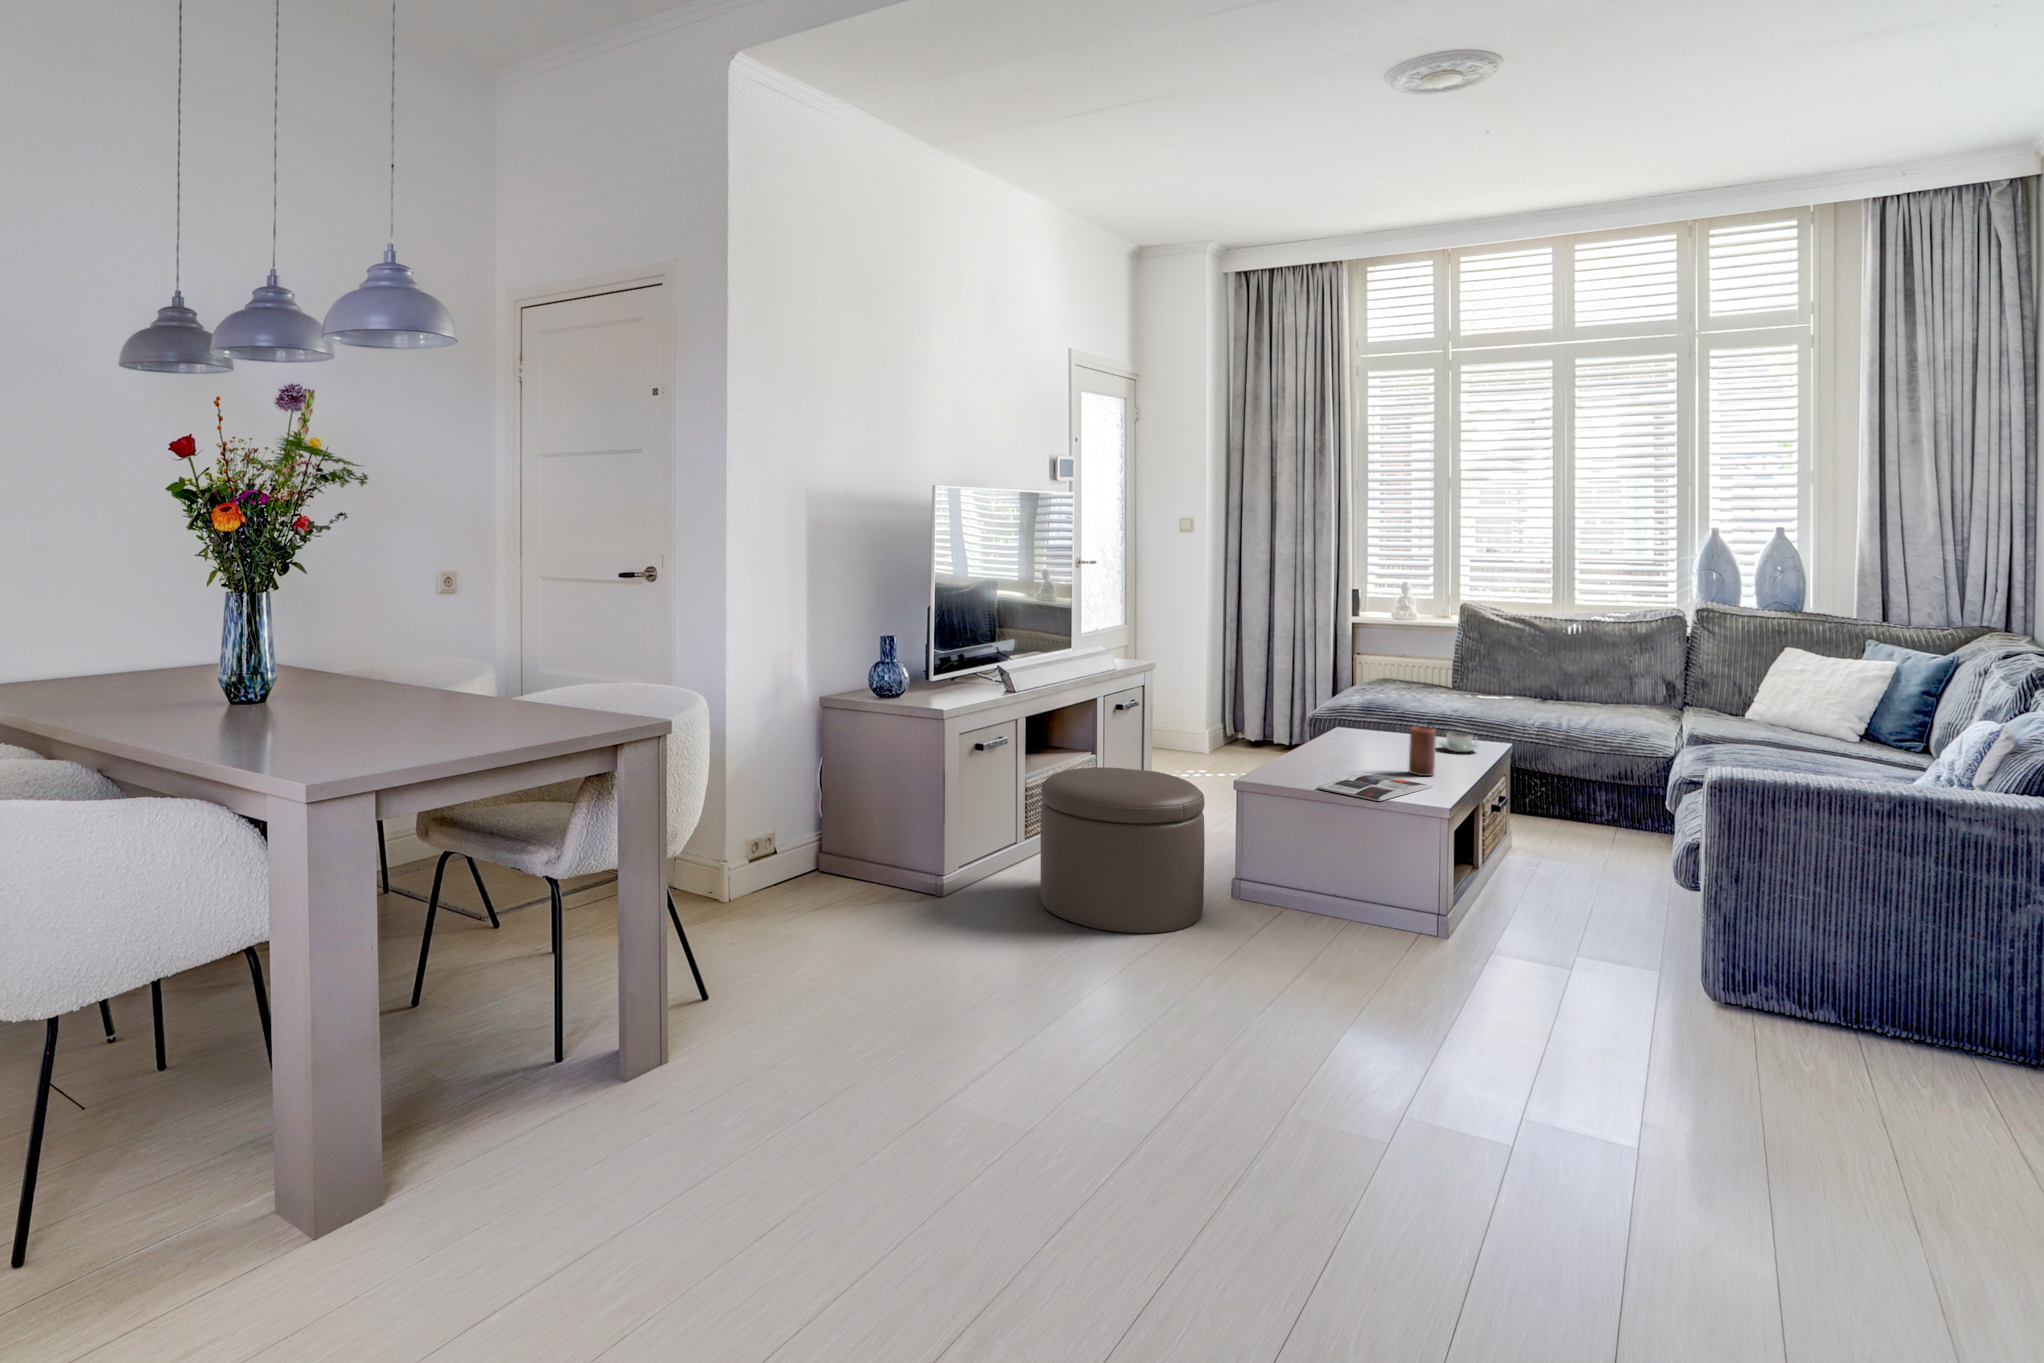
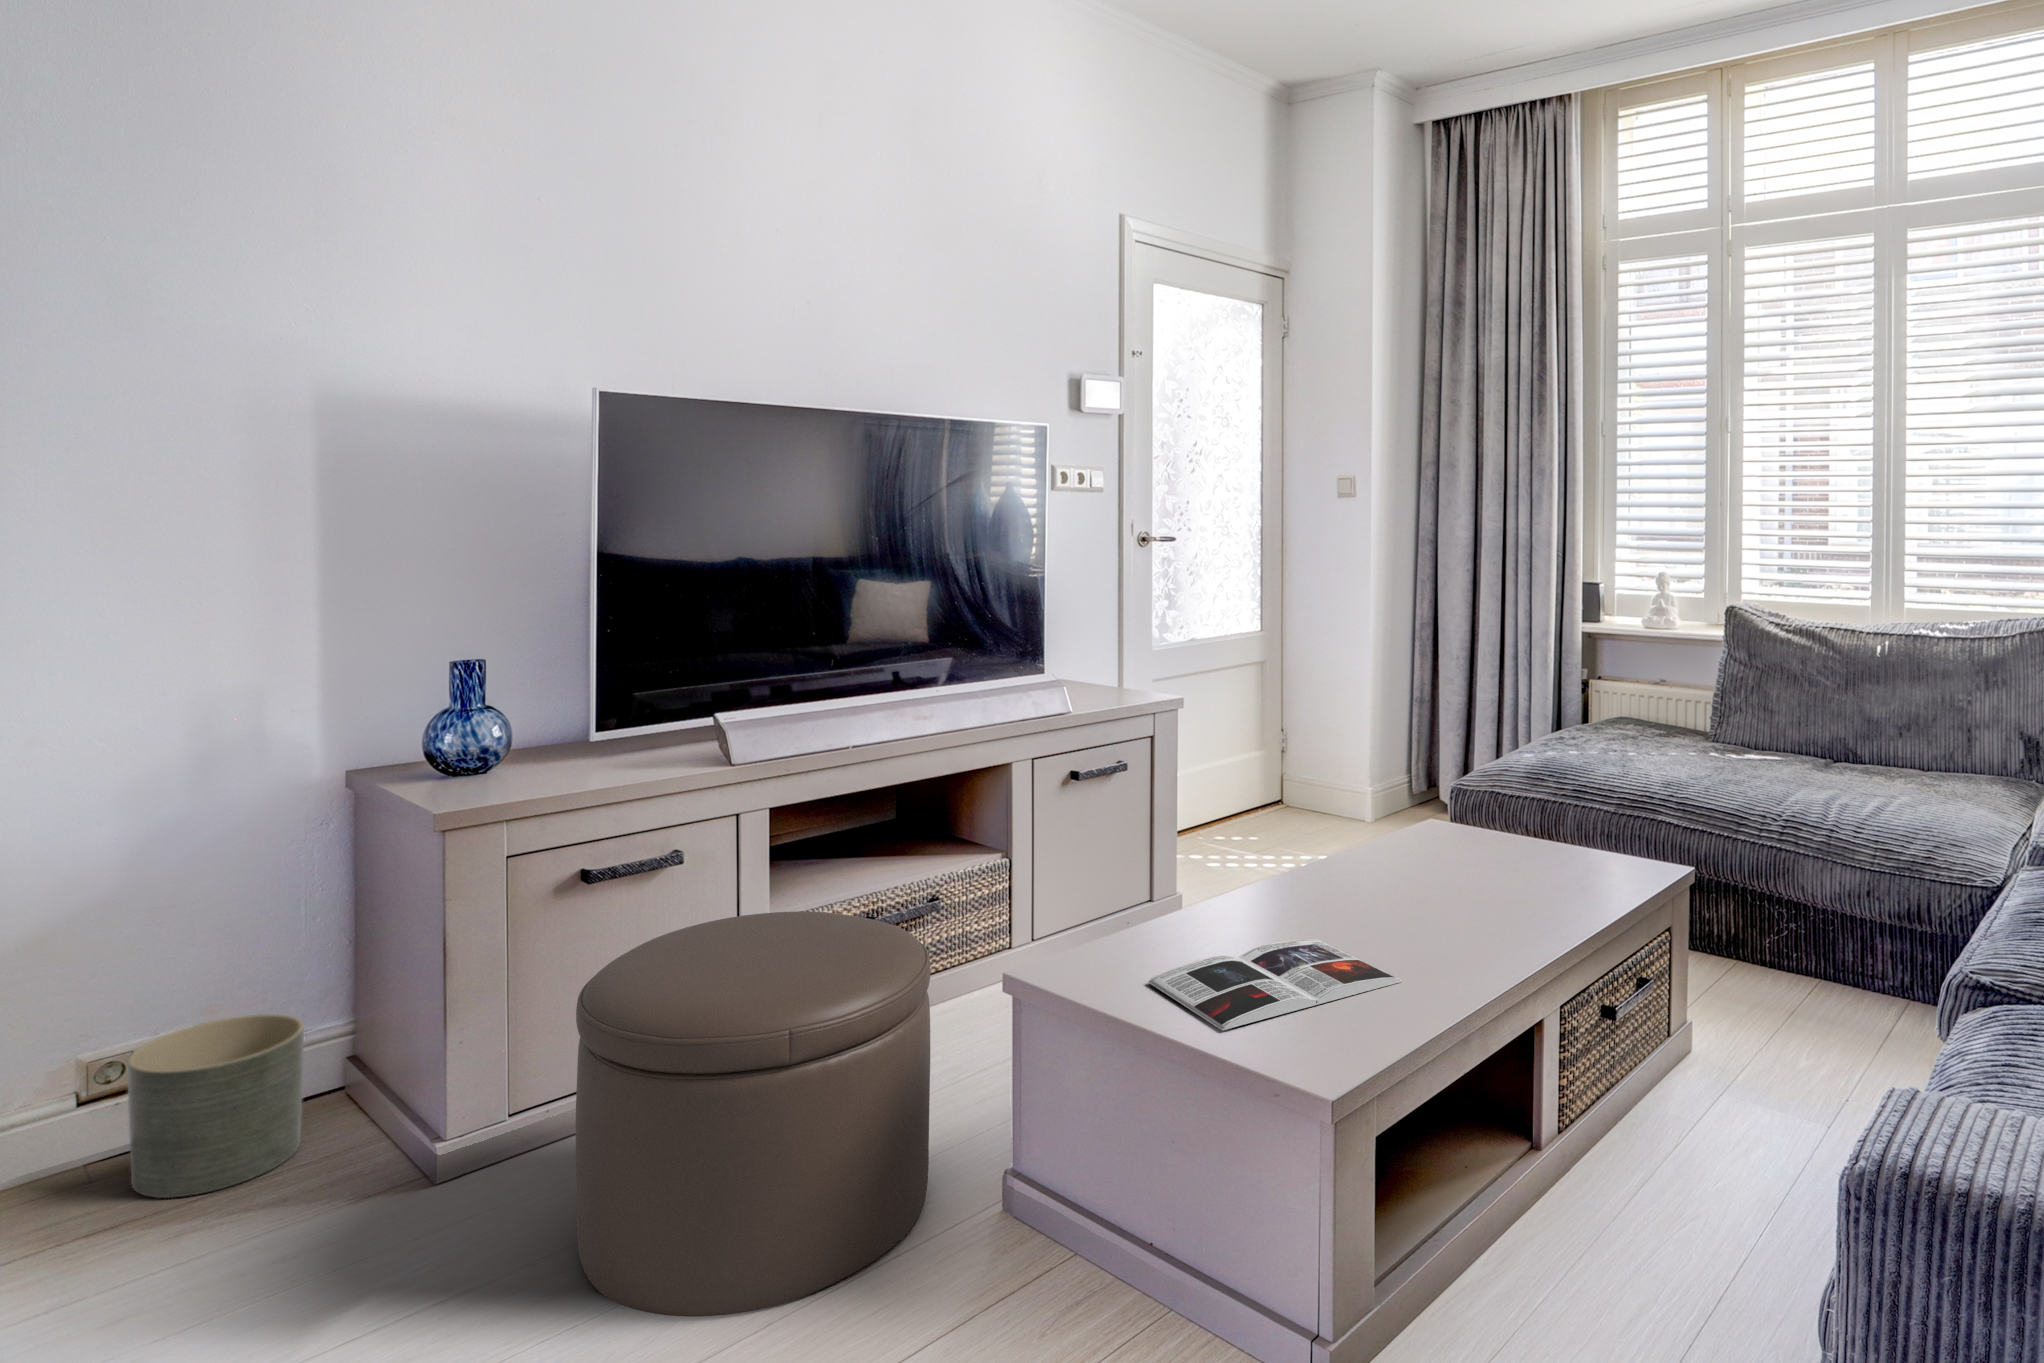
candle: present [1409,726,1436,776] -> none [1404,842,1452,947]
coffee cup: present [1440,732,1479,752] -> none [1539,839,1609,879]
planter: none [786,826,854,907] -> present [128,1014,304,1198]

